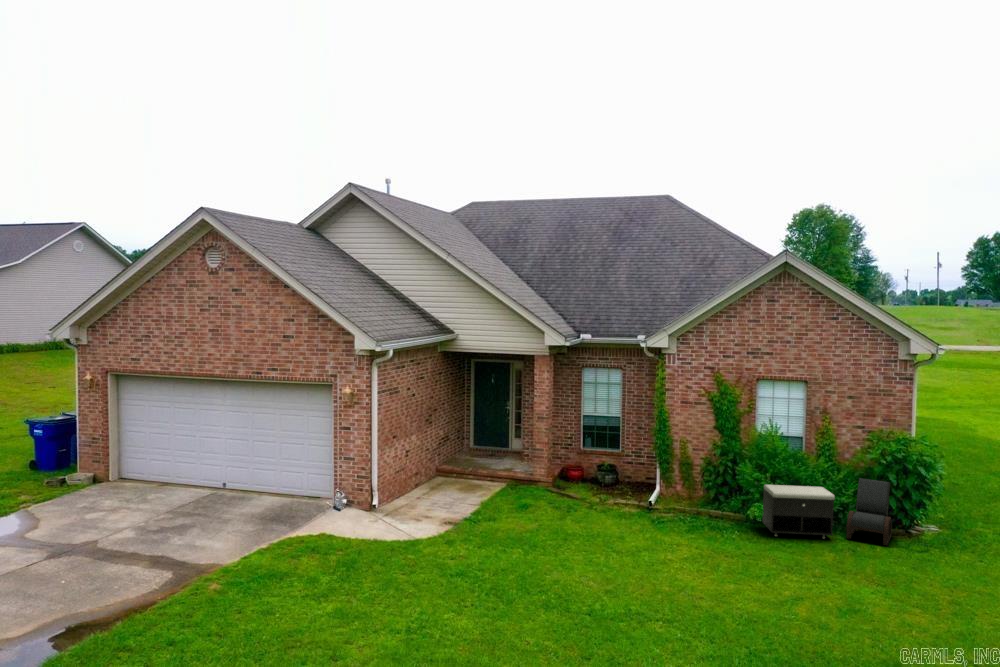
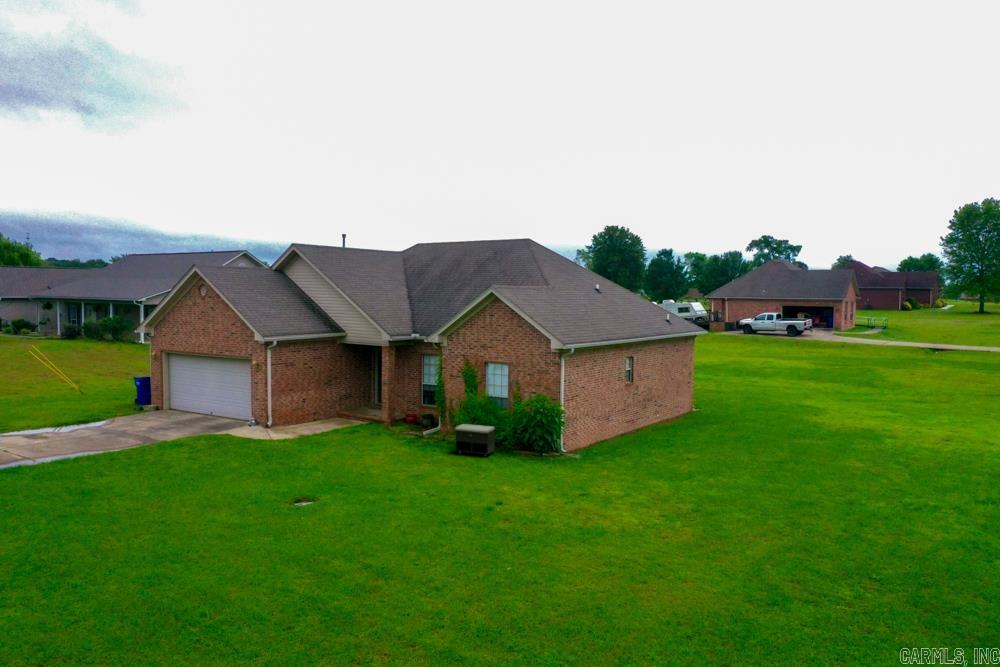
lounge chair: present [846,478,892,546] -> none [497,423,533,462]

